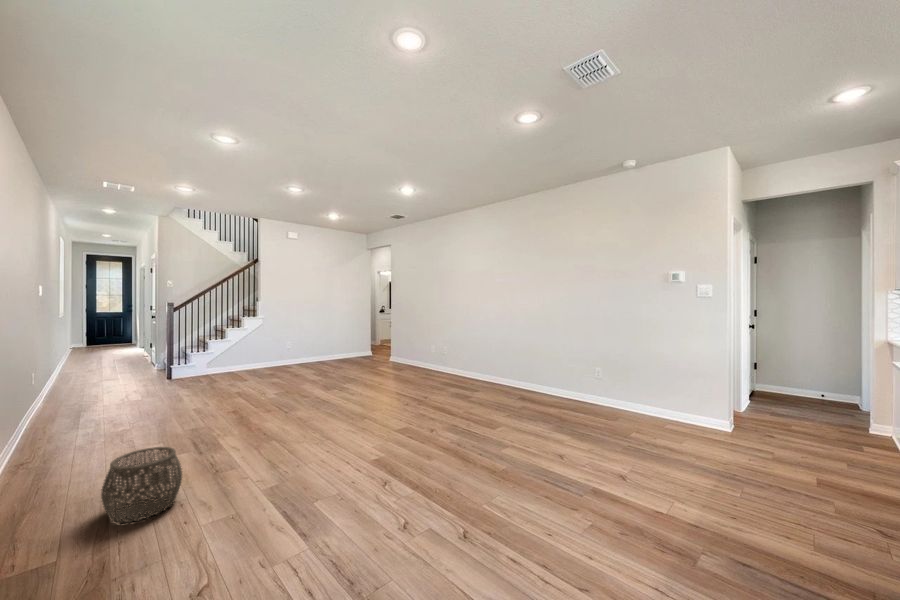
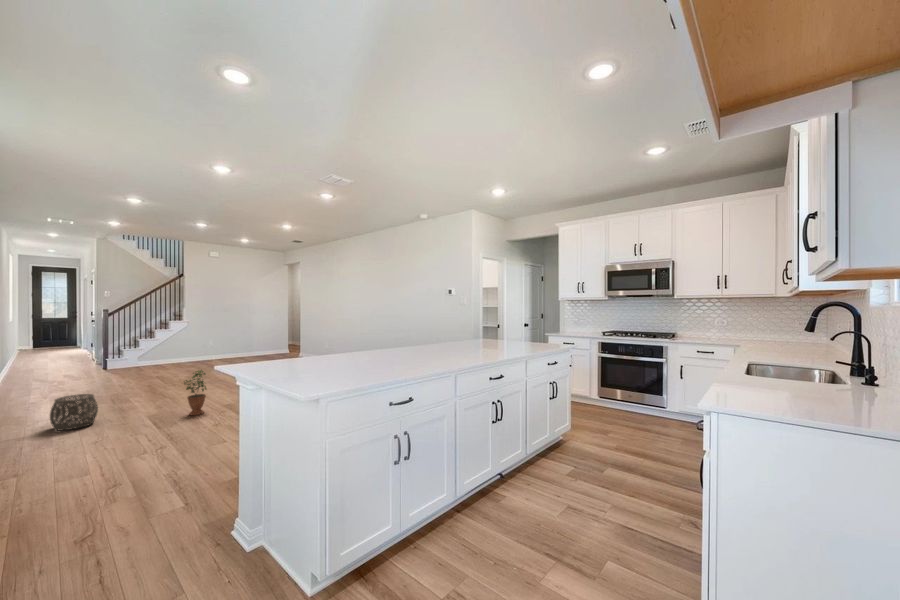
potted plant: none [318,400,352,484] -> present [184,370,206,415]

